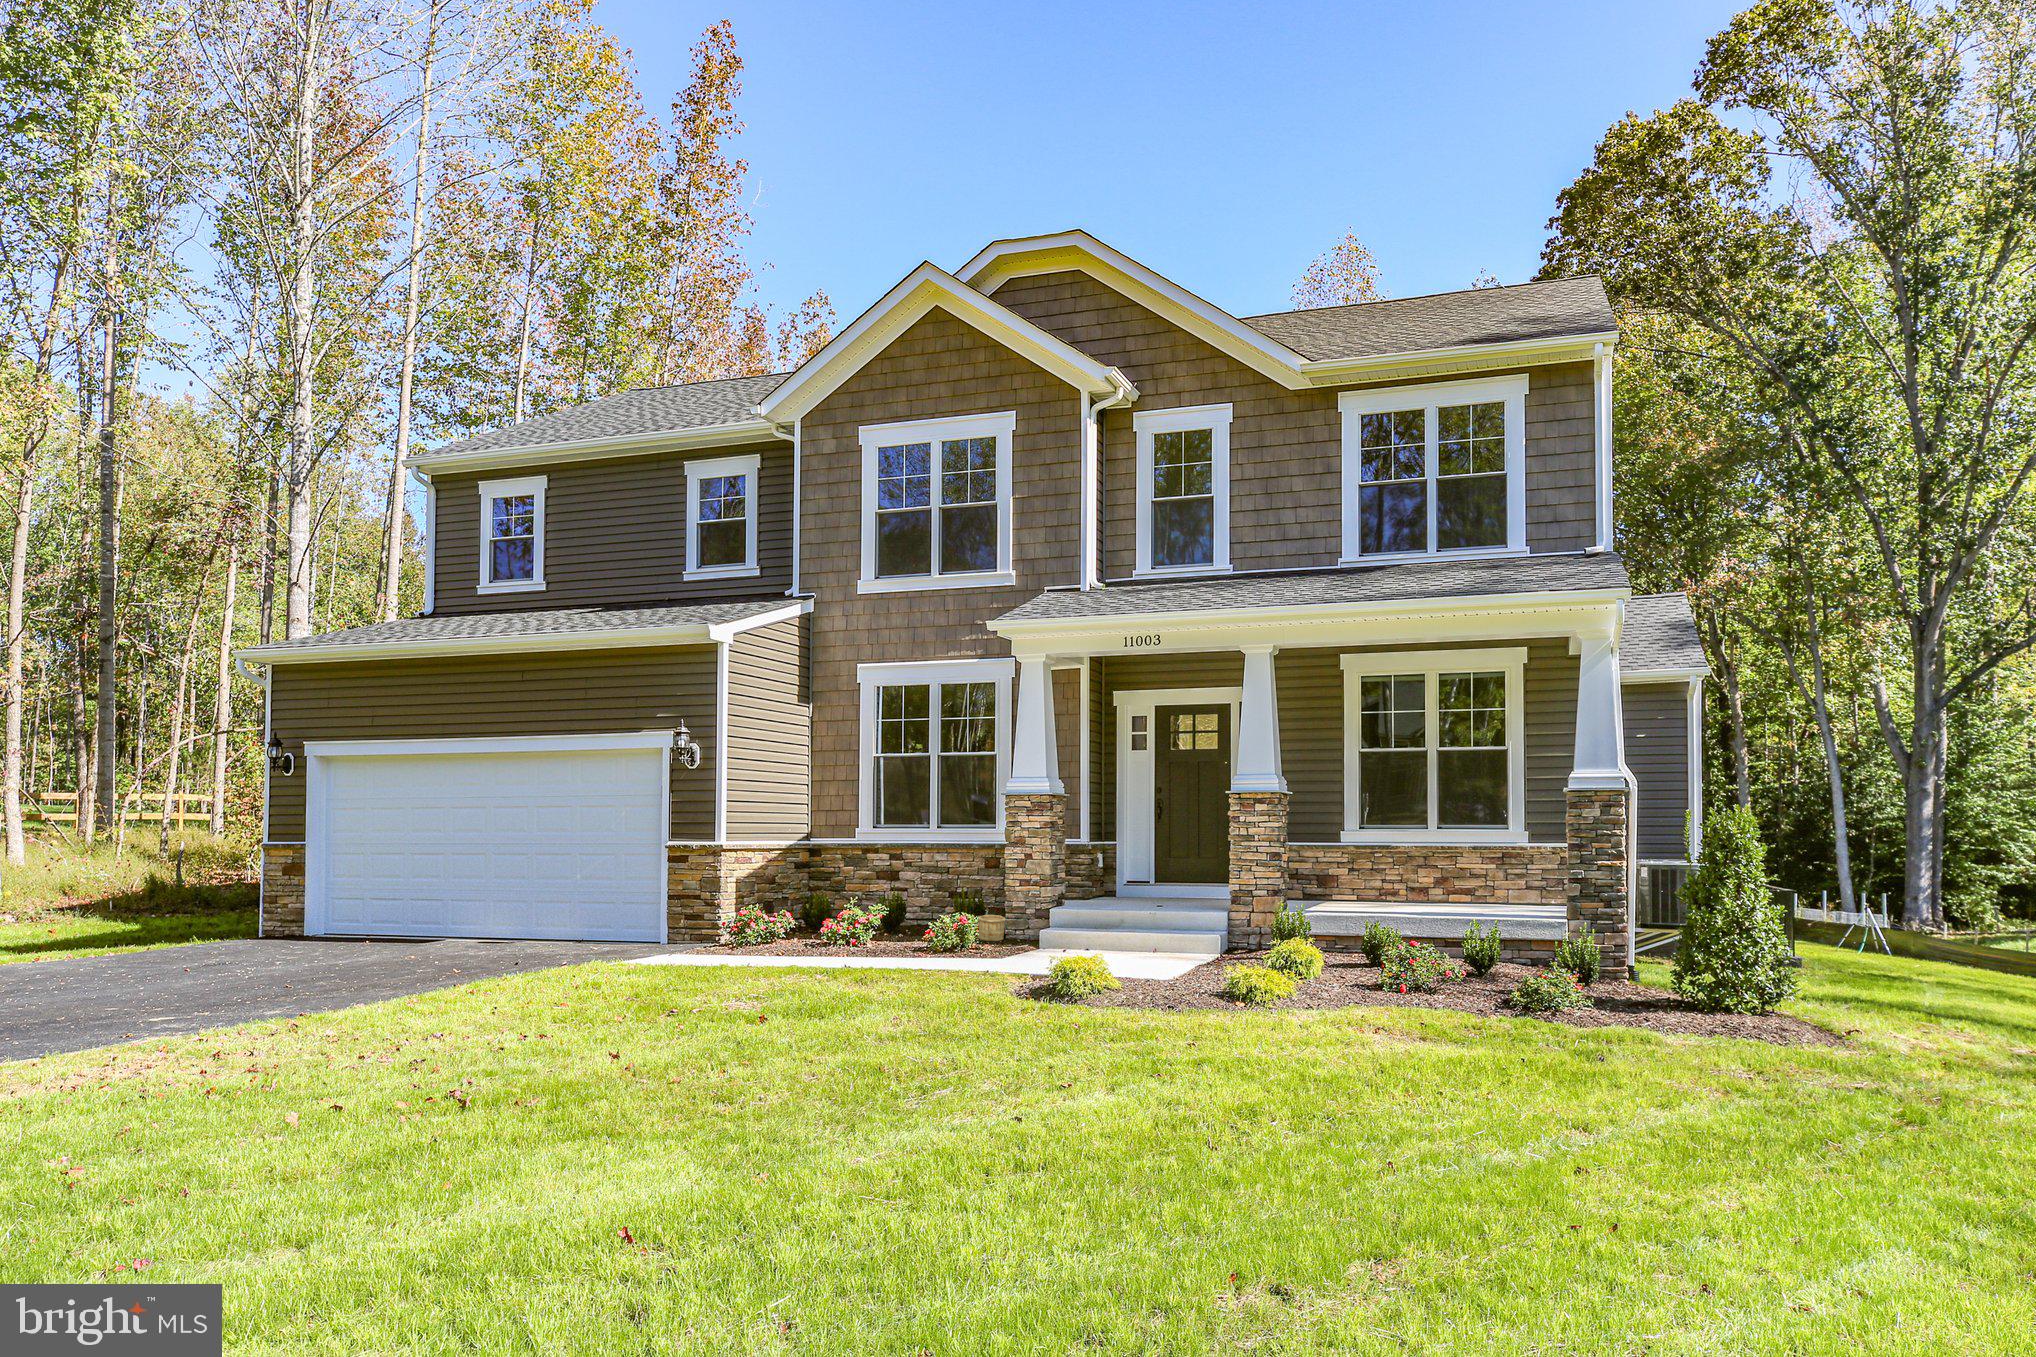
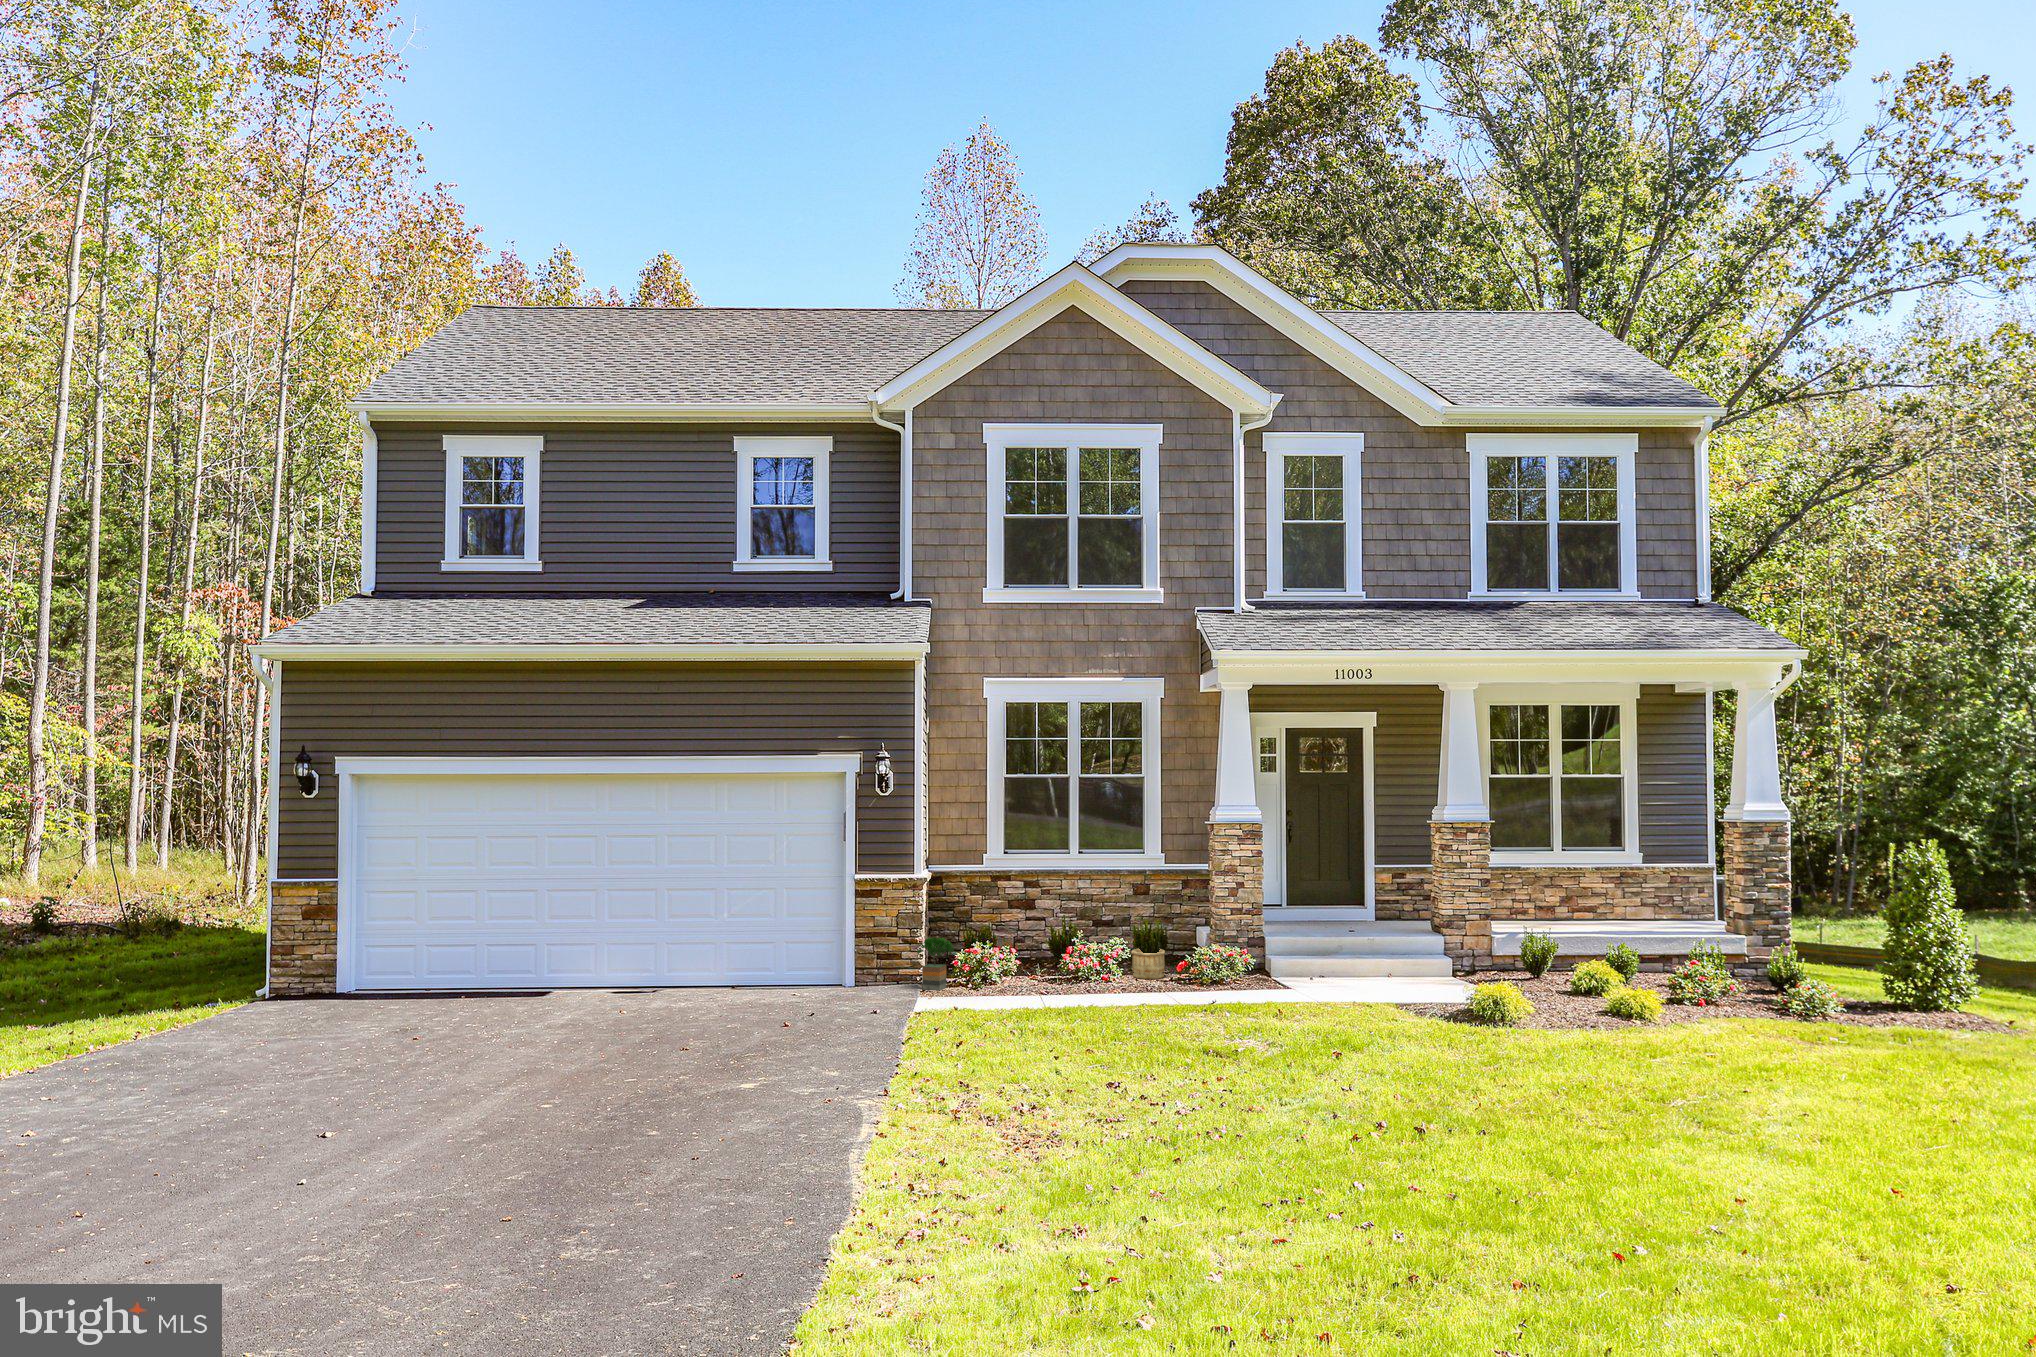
potted tree: none [802,904,835,949] -> present [917,938,953,990]

